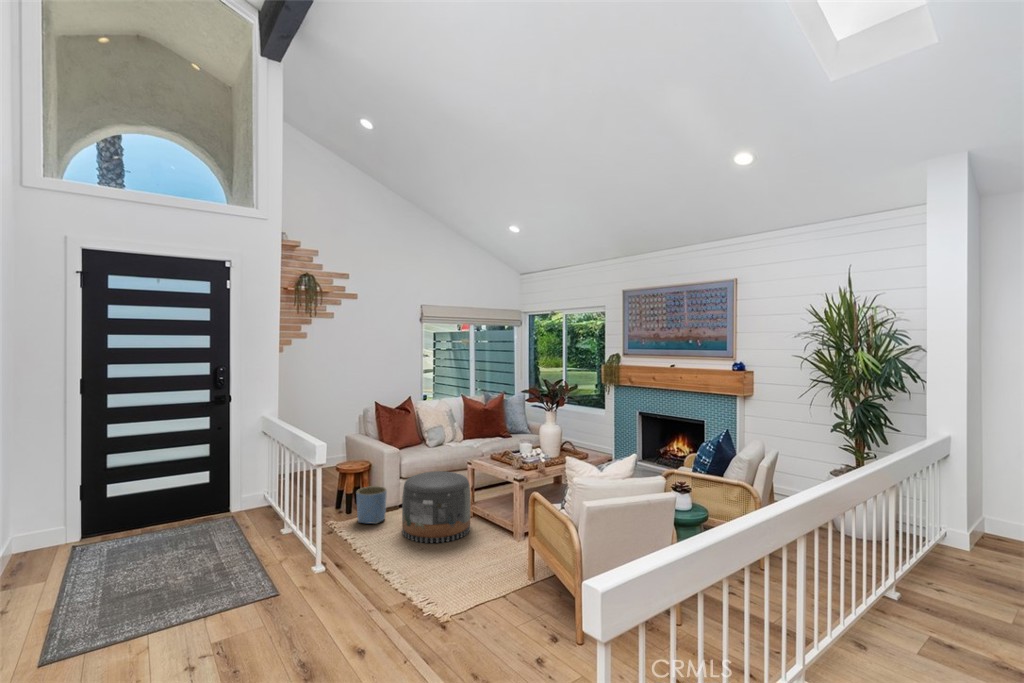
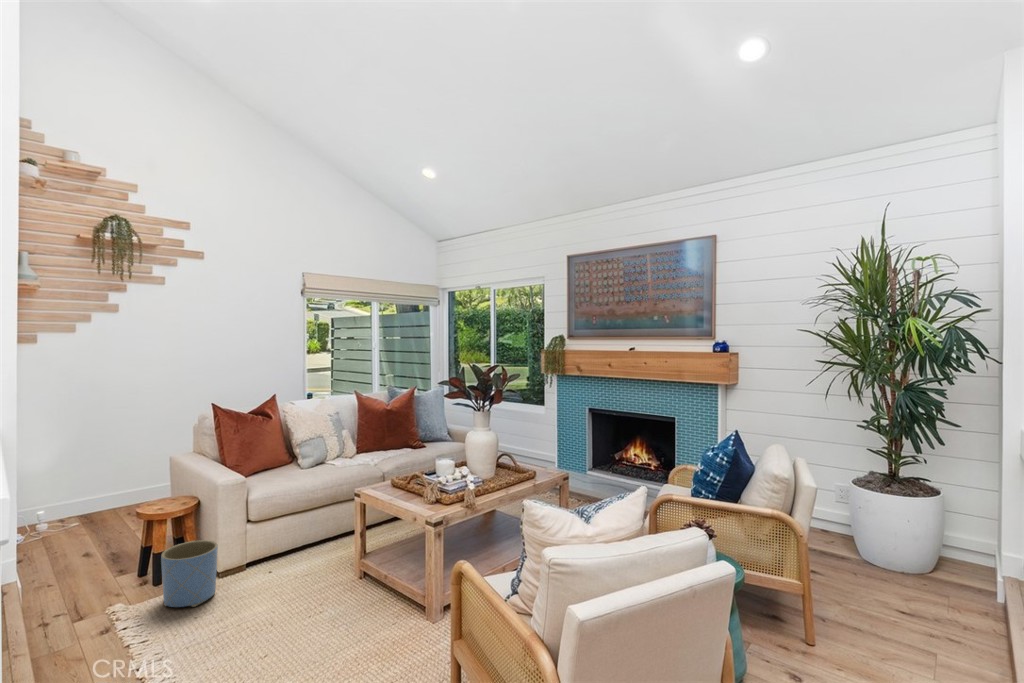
pouf: present [402,471,470,543] -> none [238,512,357,641]

